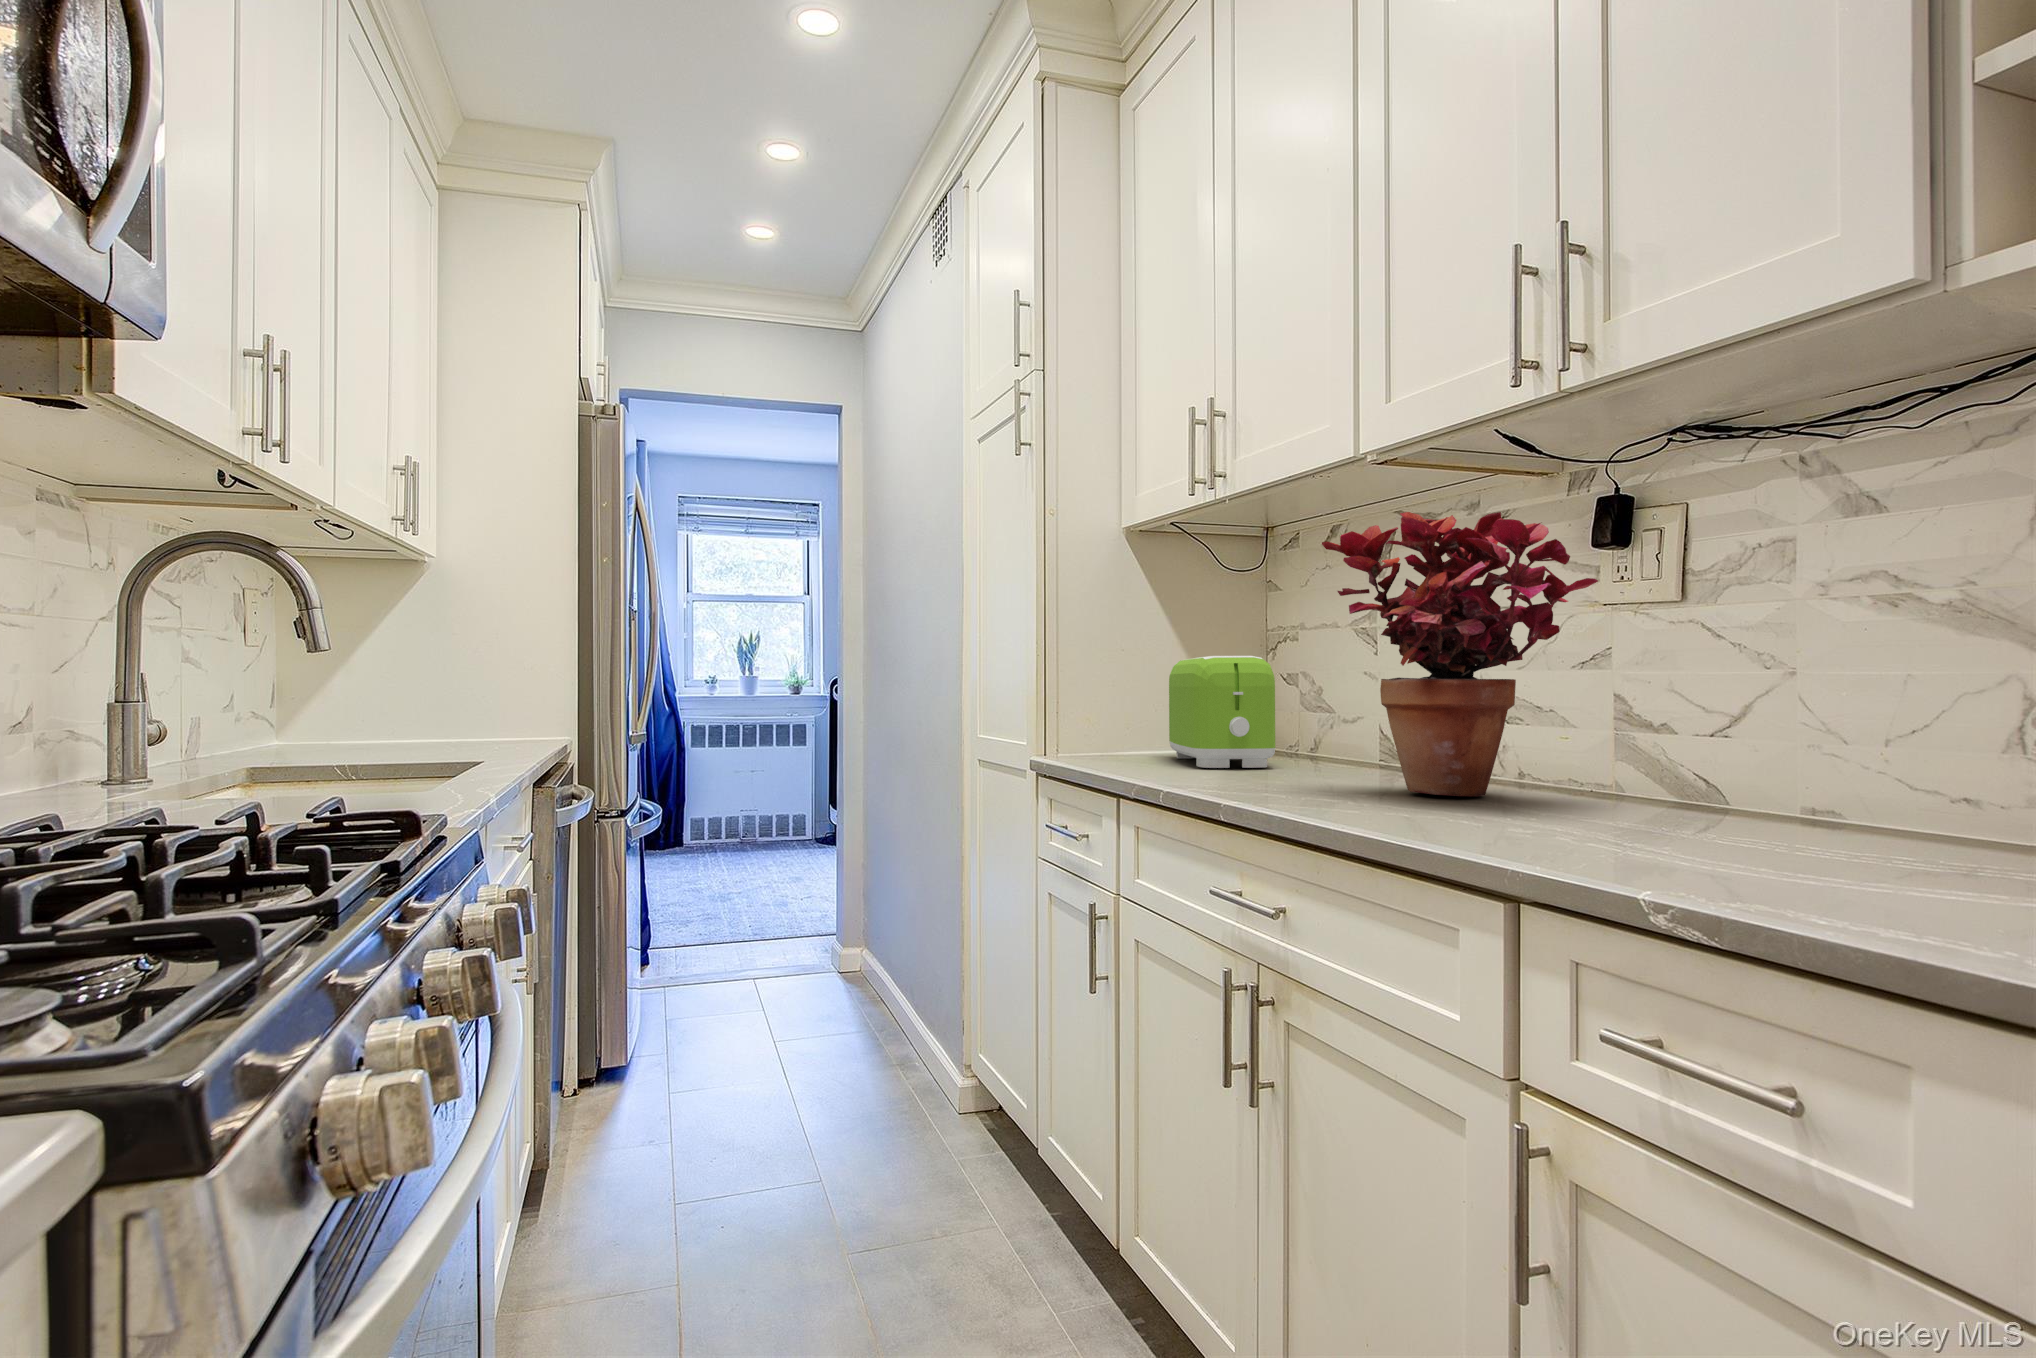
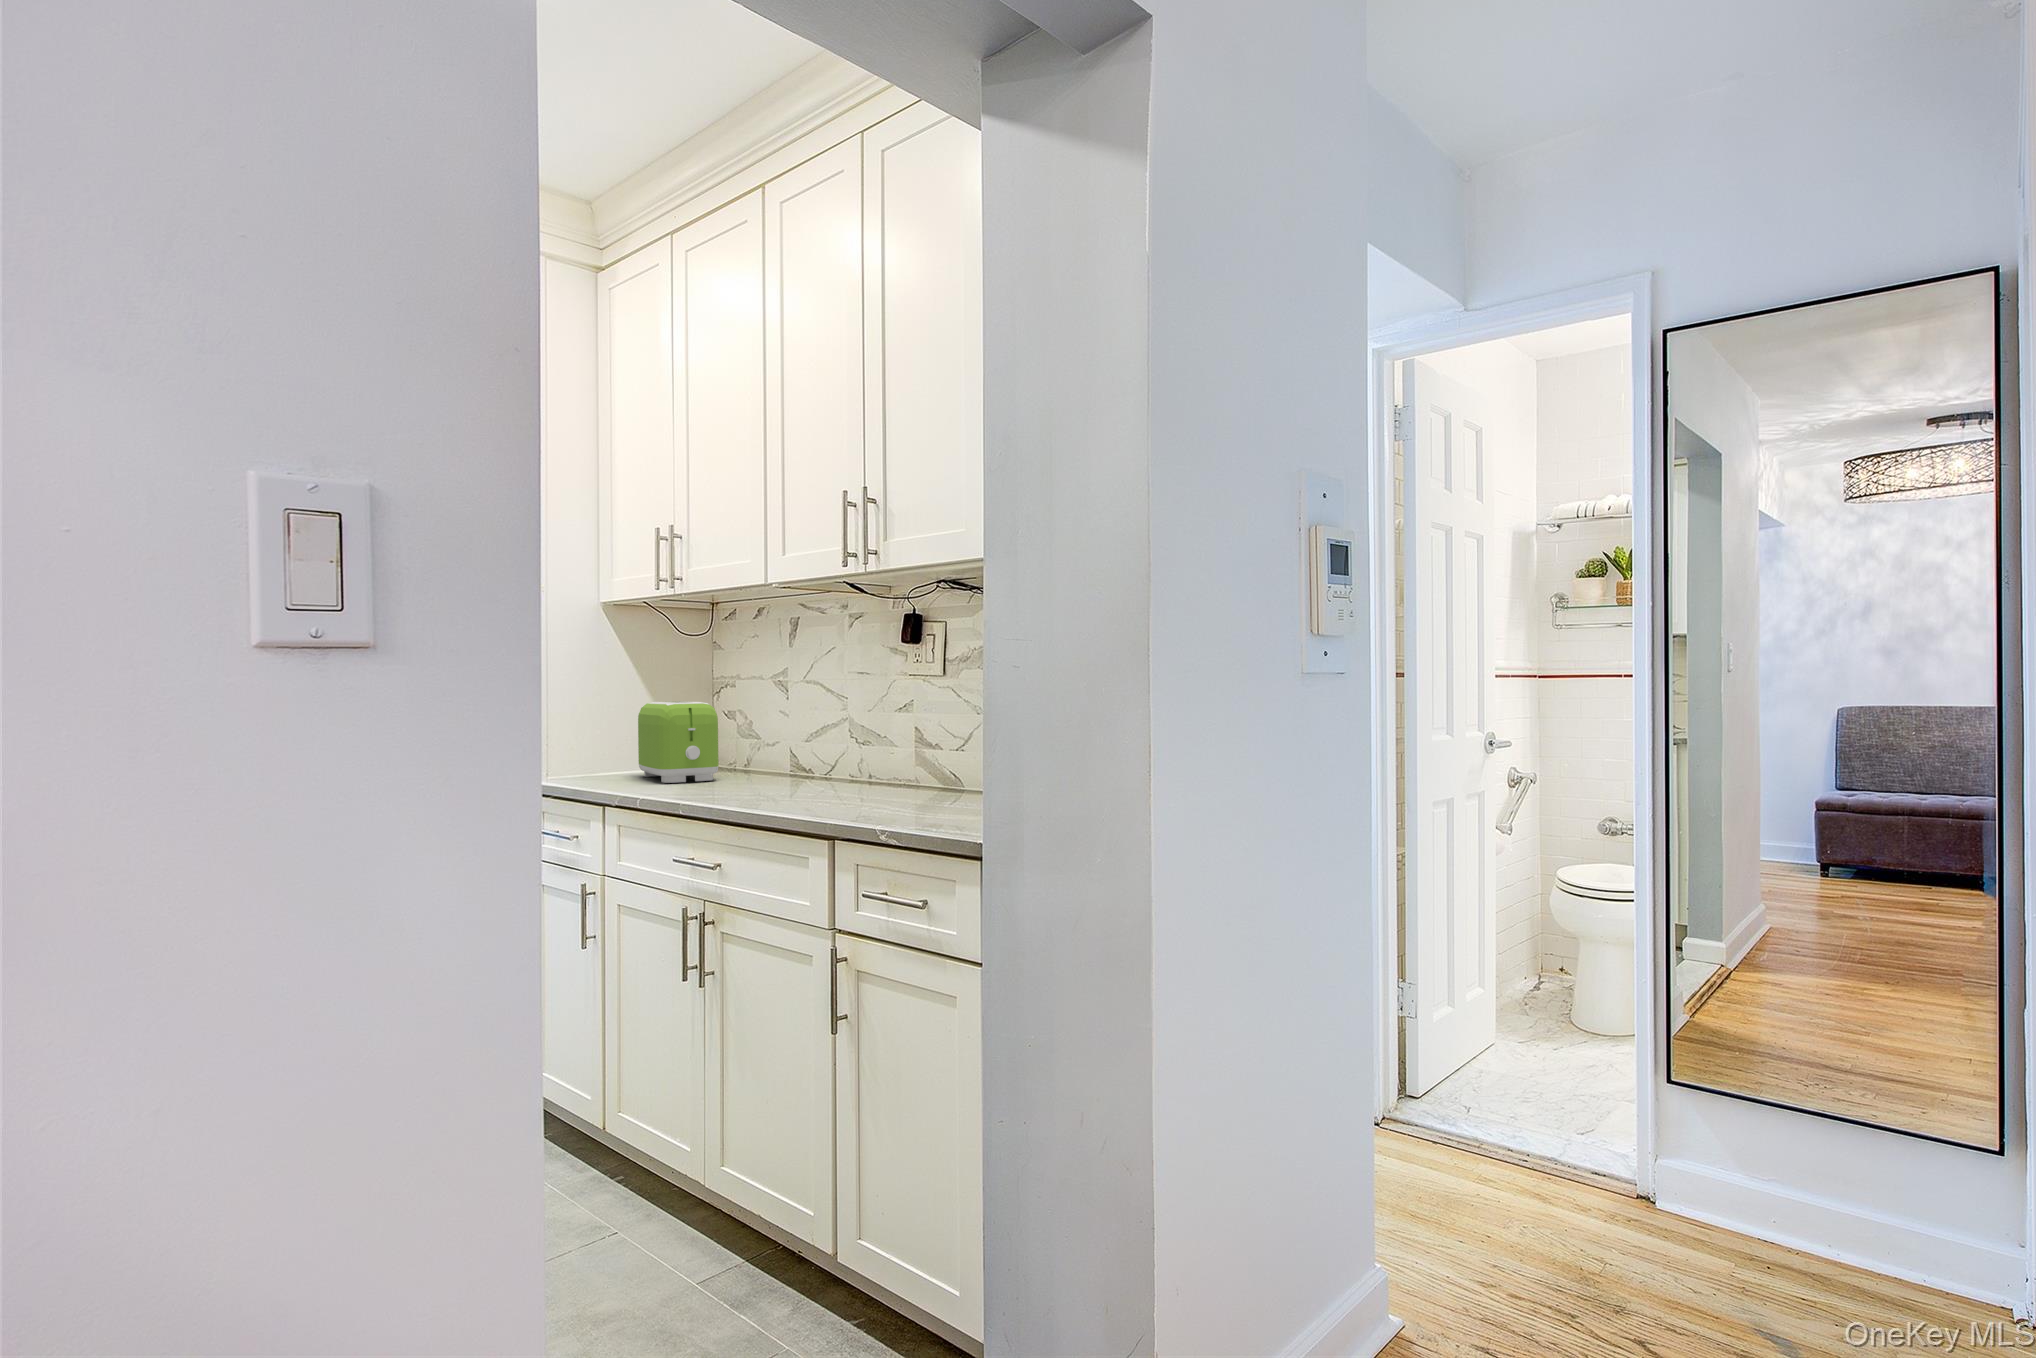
potted plant: present [1322,512,1598,796] -> none [746,622,899,792]

